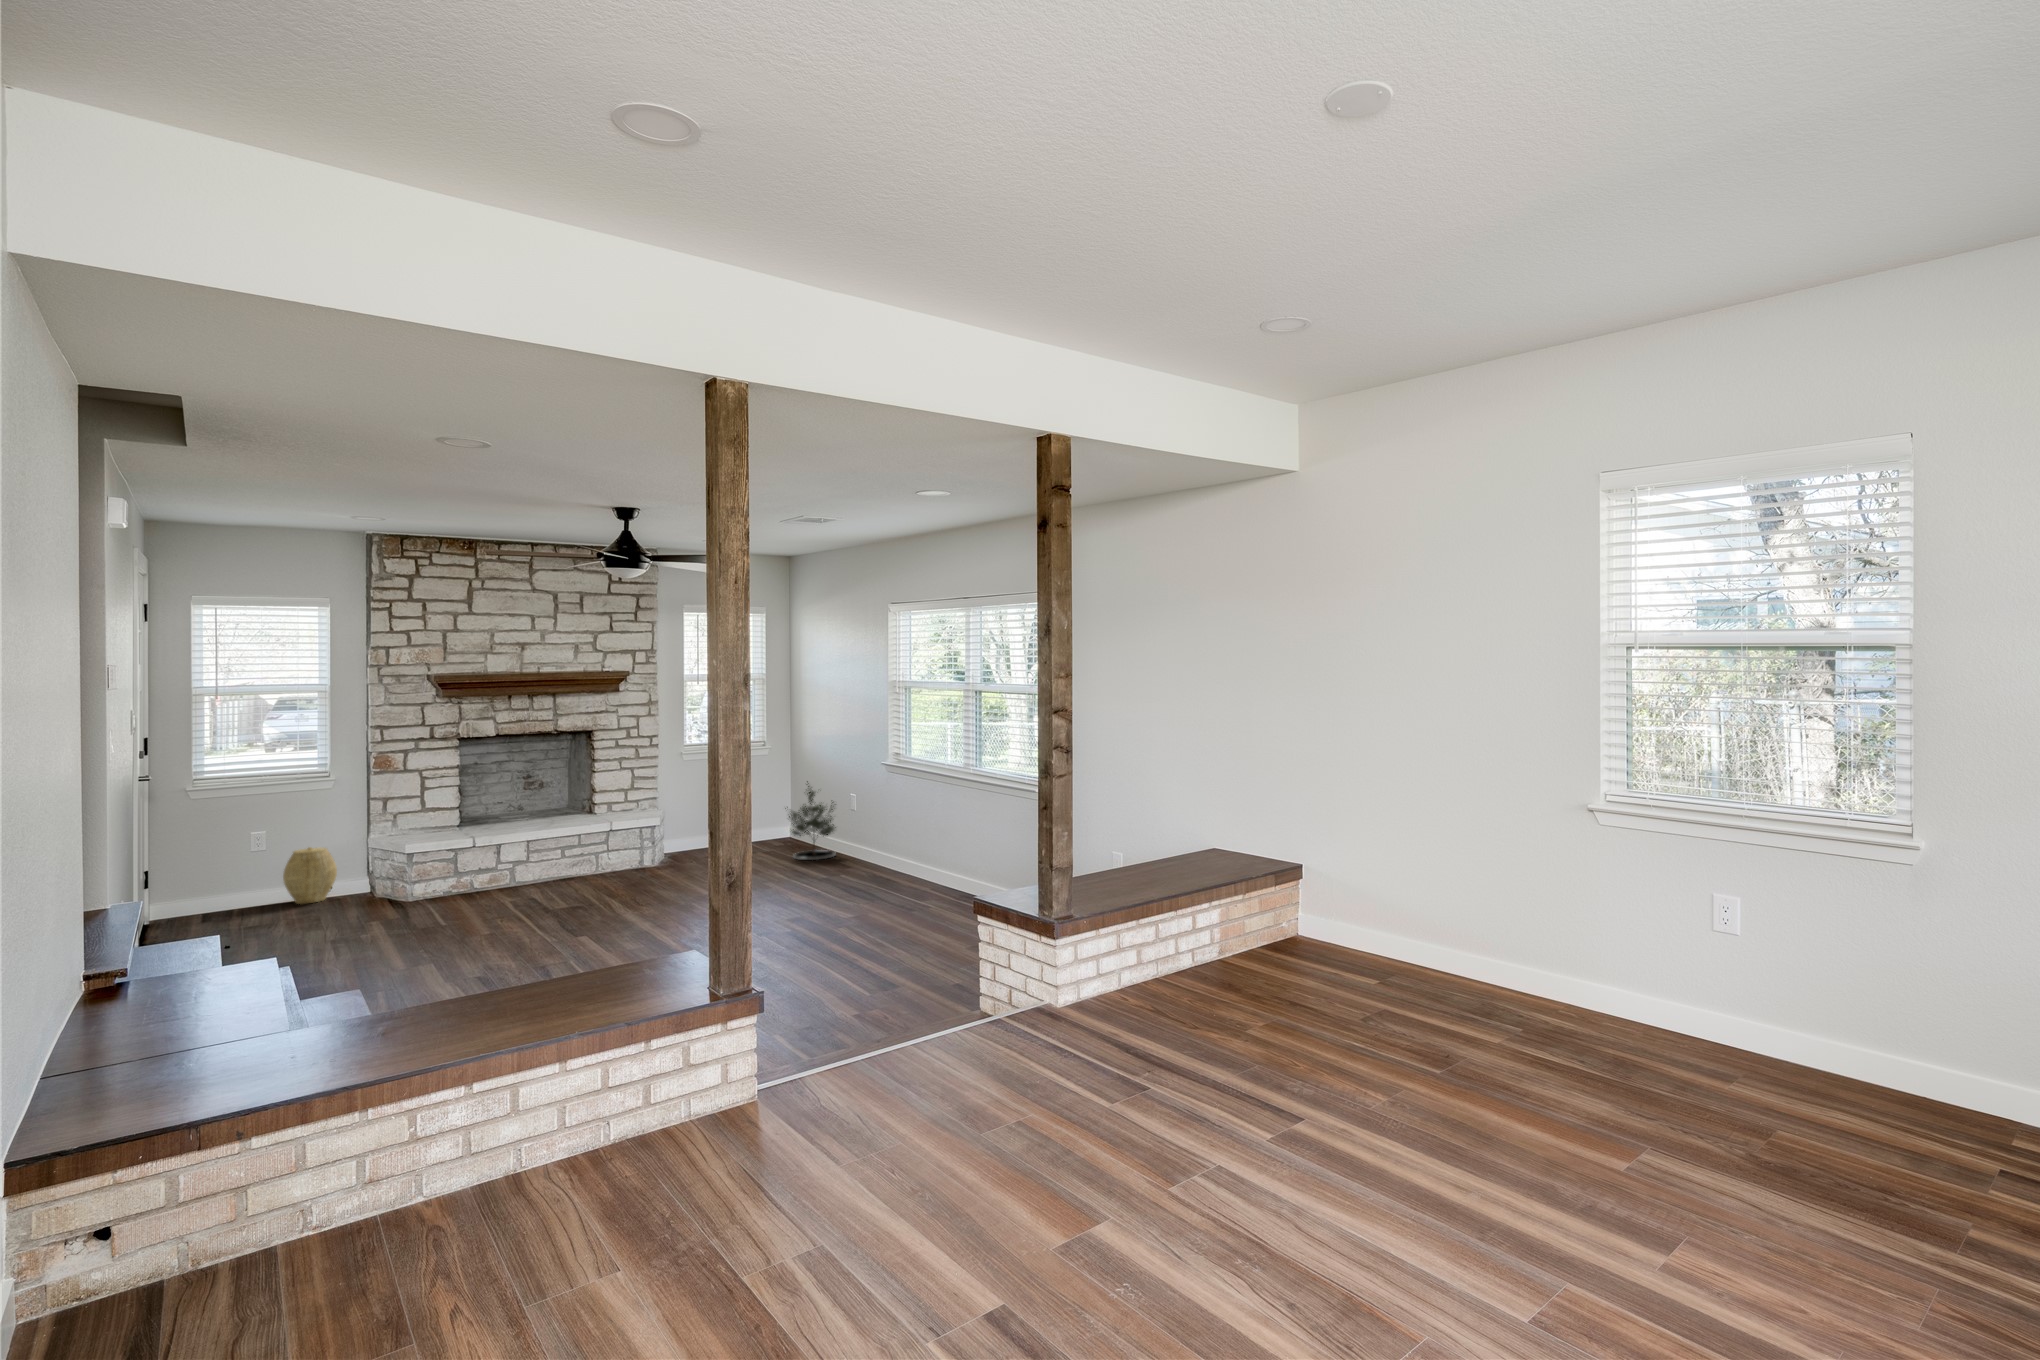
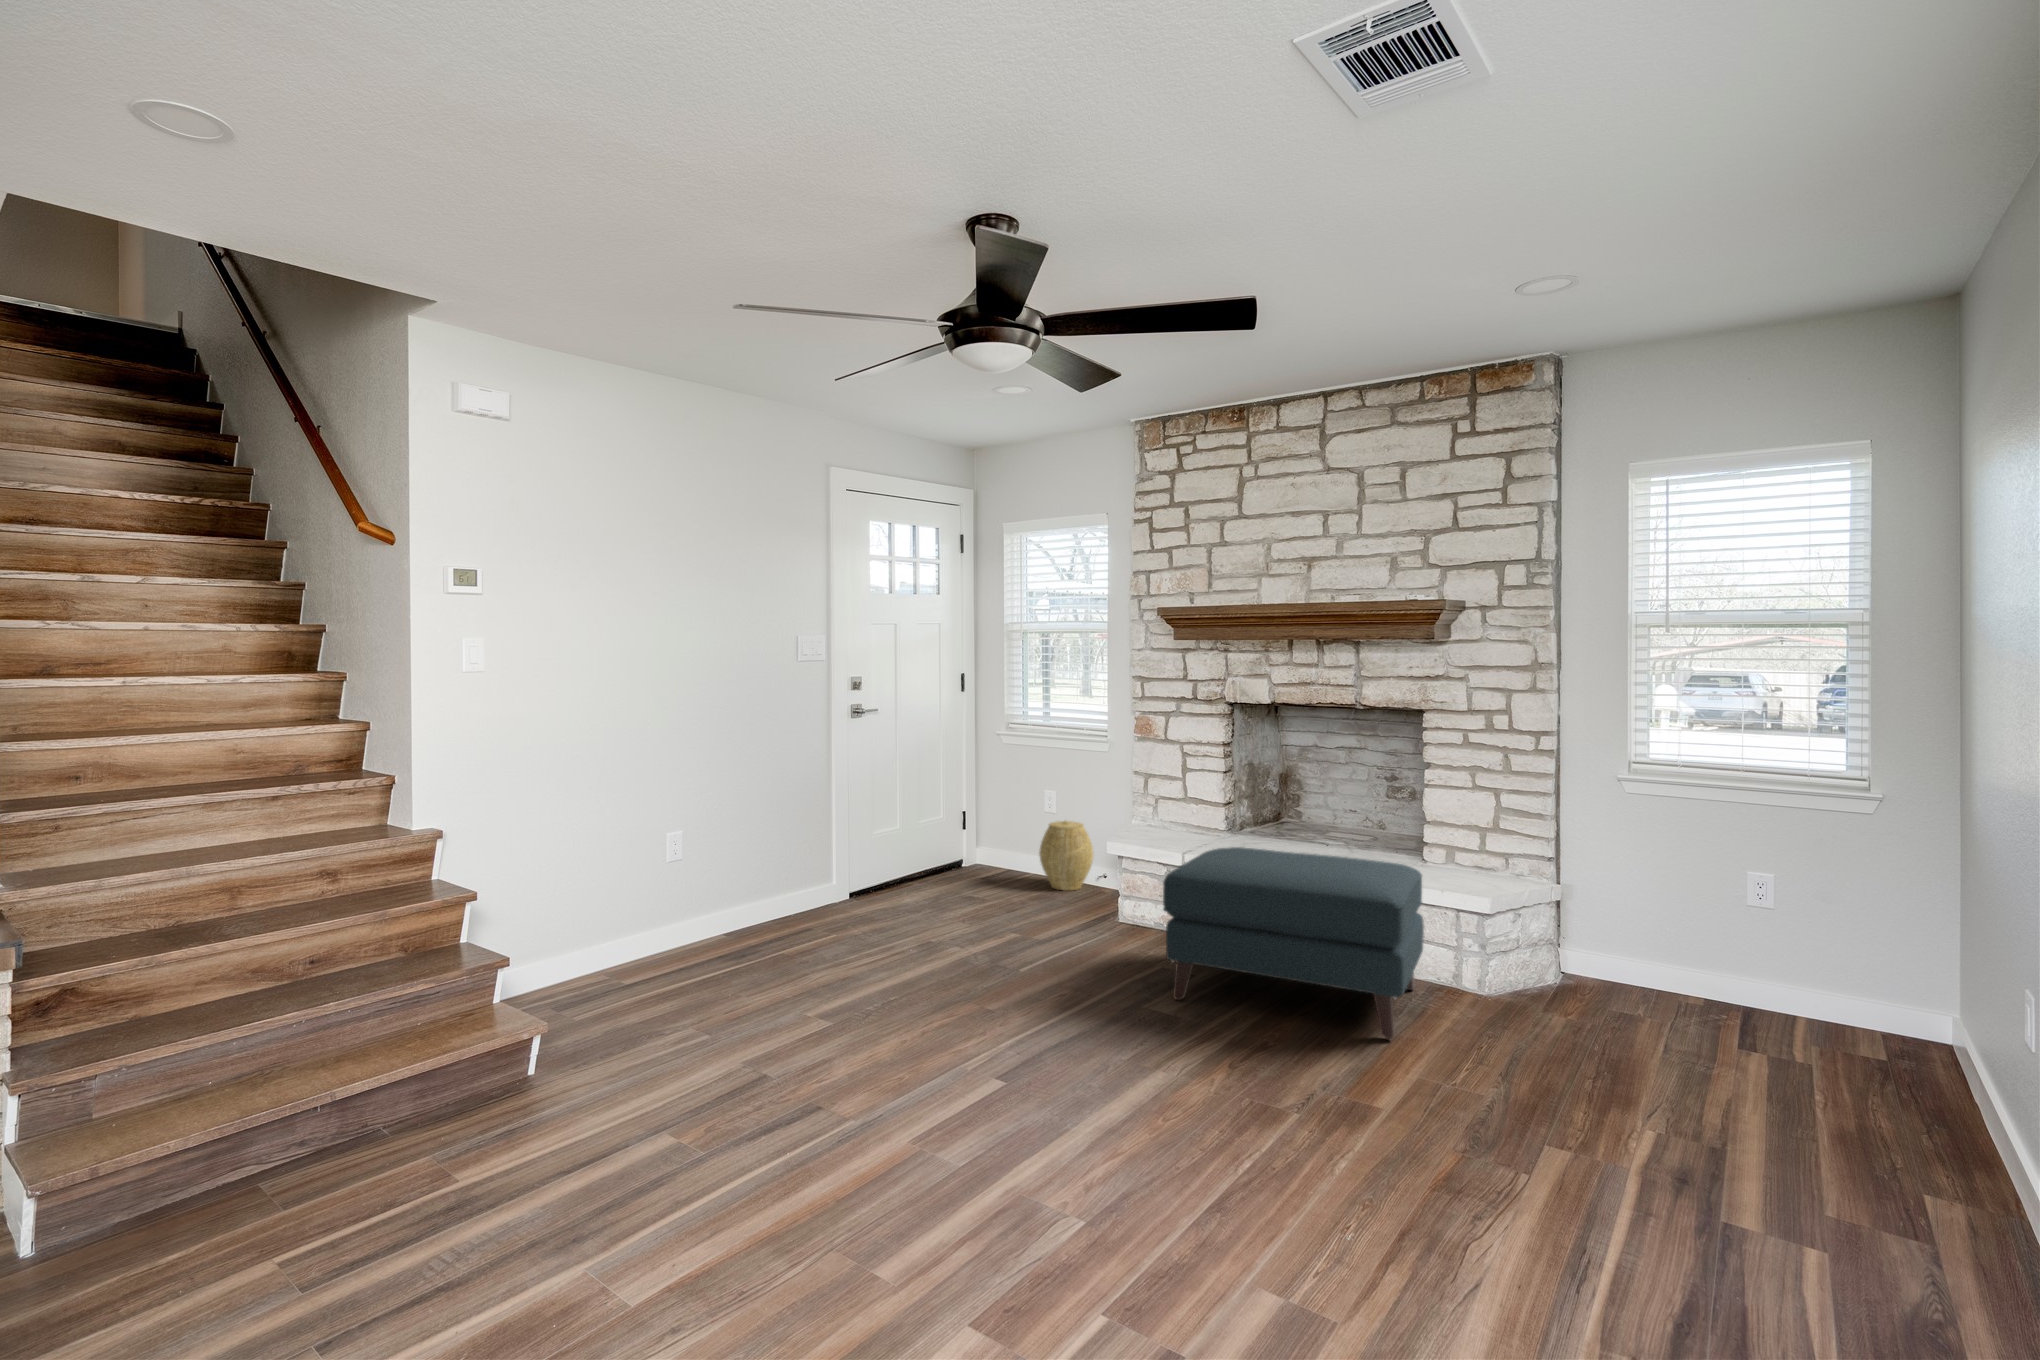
potted tree: present [785,781,836,860] -> none [1779,902,1969,1149]
ottoman: none [516,808,674,903] -> present [1163,847,1424,1039]

